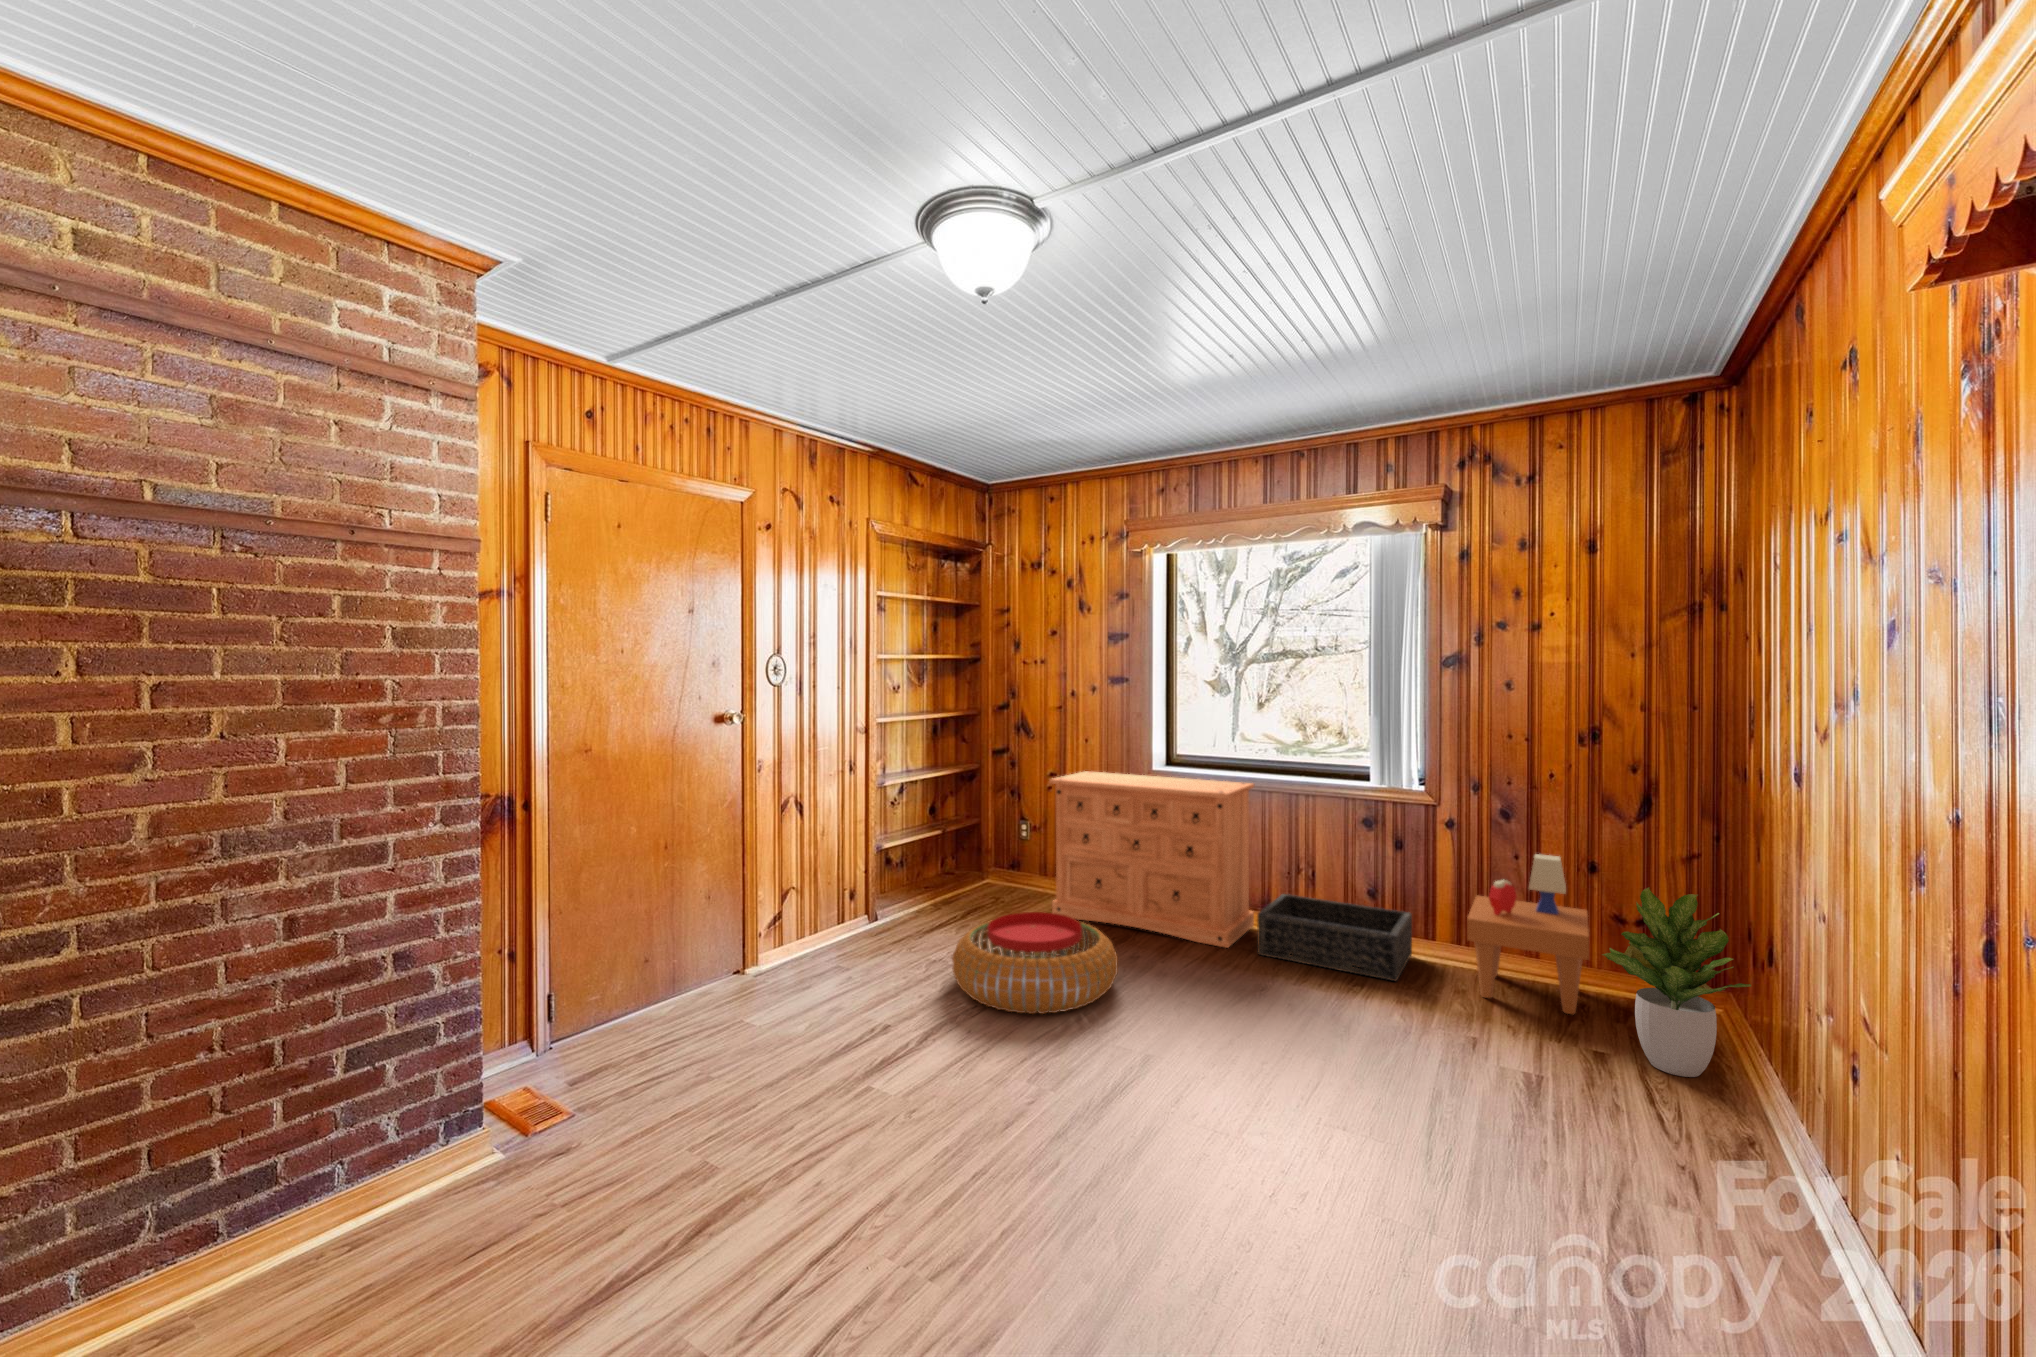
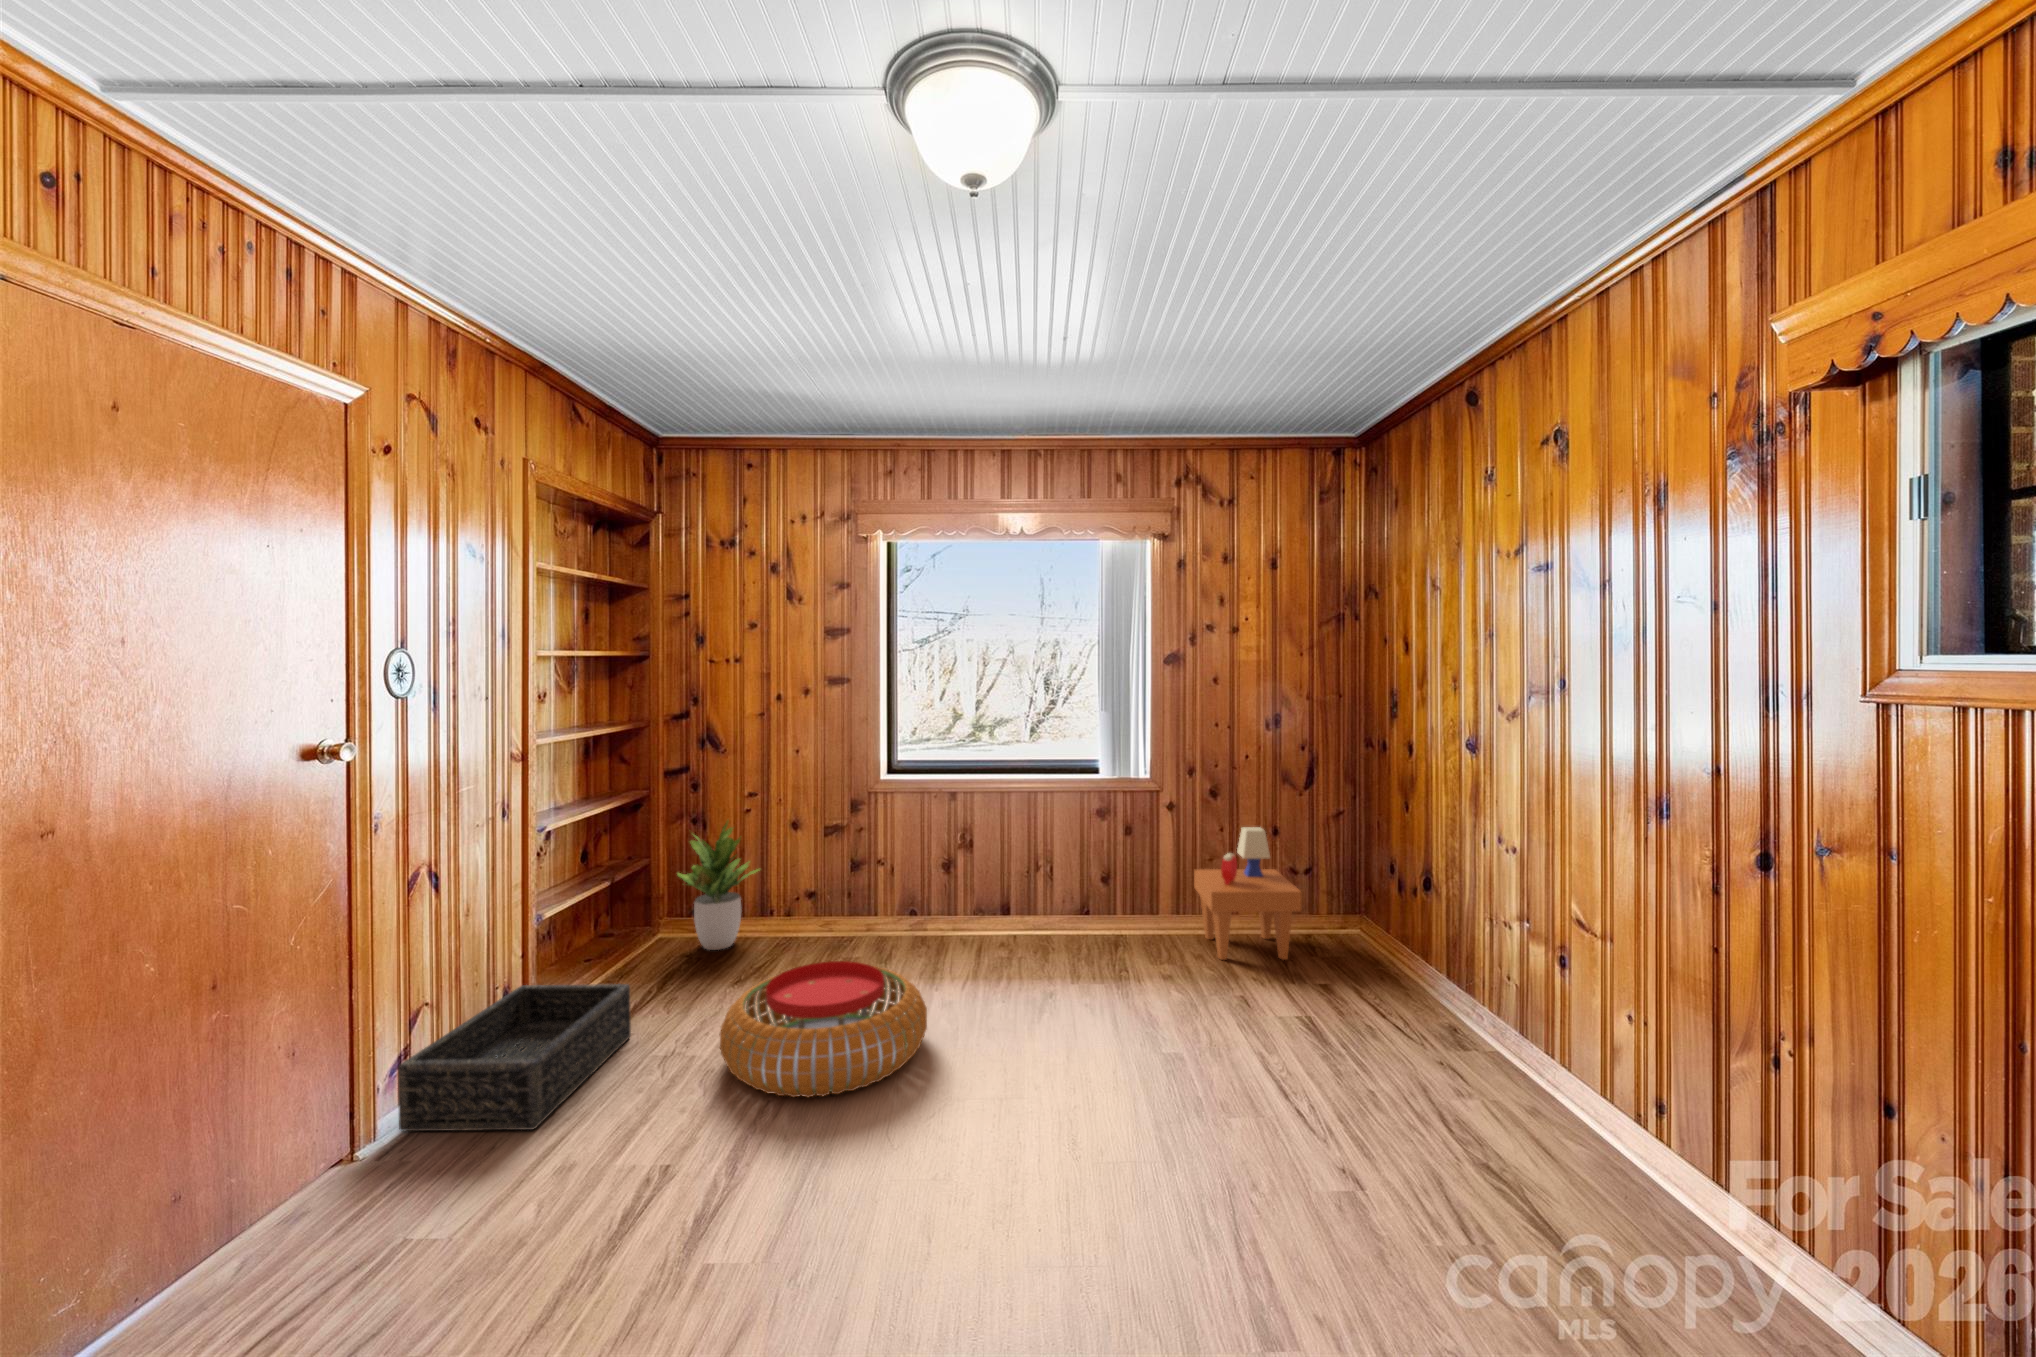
dresser: present [1049,771,1254,948] -> none [773,786,995,962]
potted plant: present [1603,888,1751,1077] -> present [677,821,759,950]
basket: present [1257,894,1412,981] -> present [398,984,631,1131]

